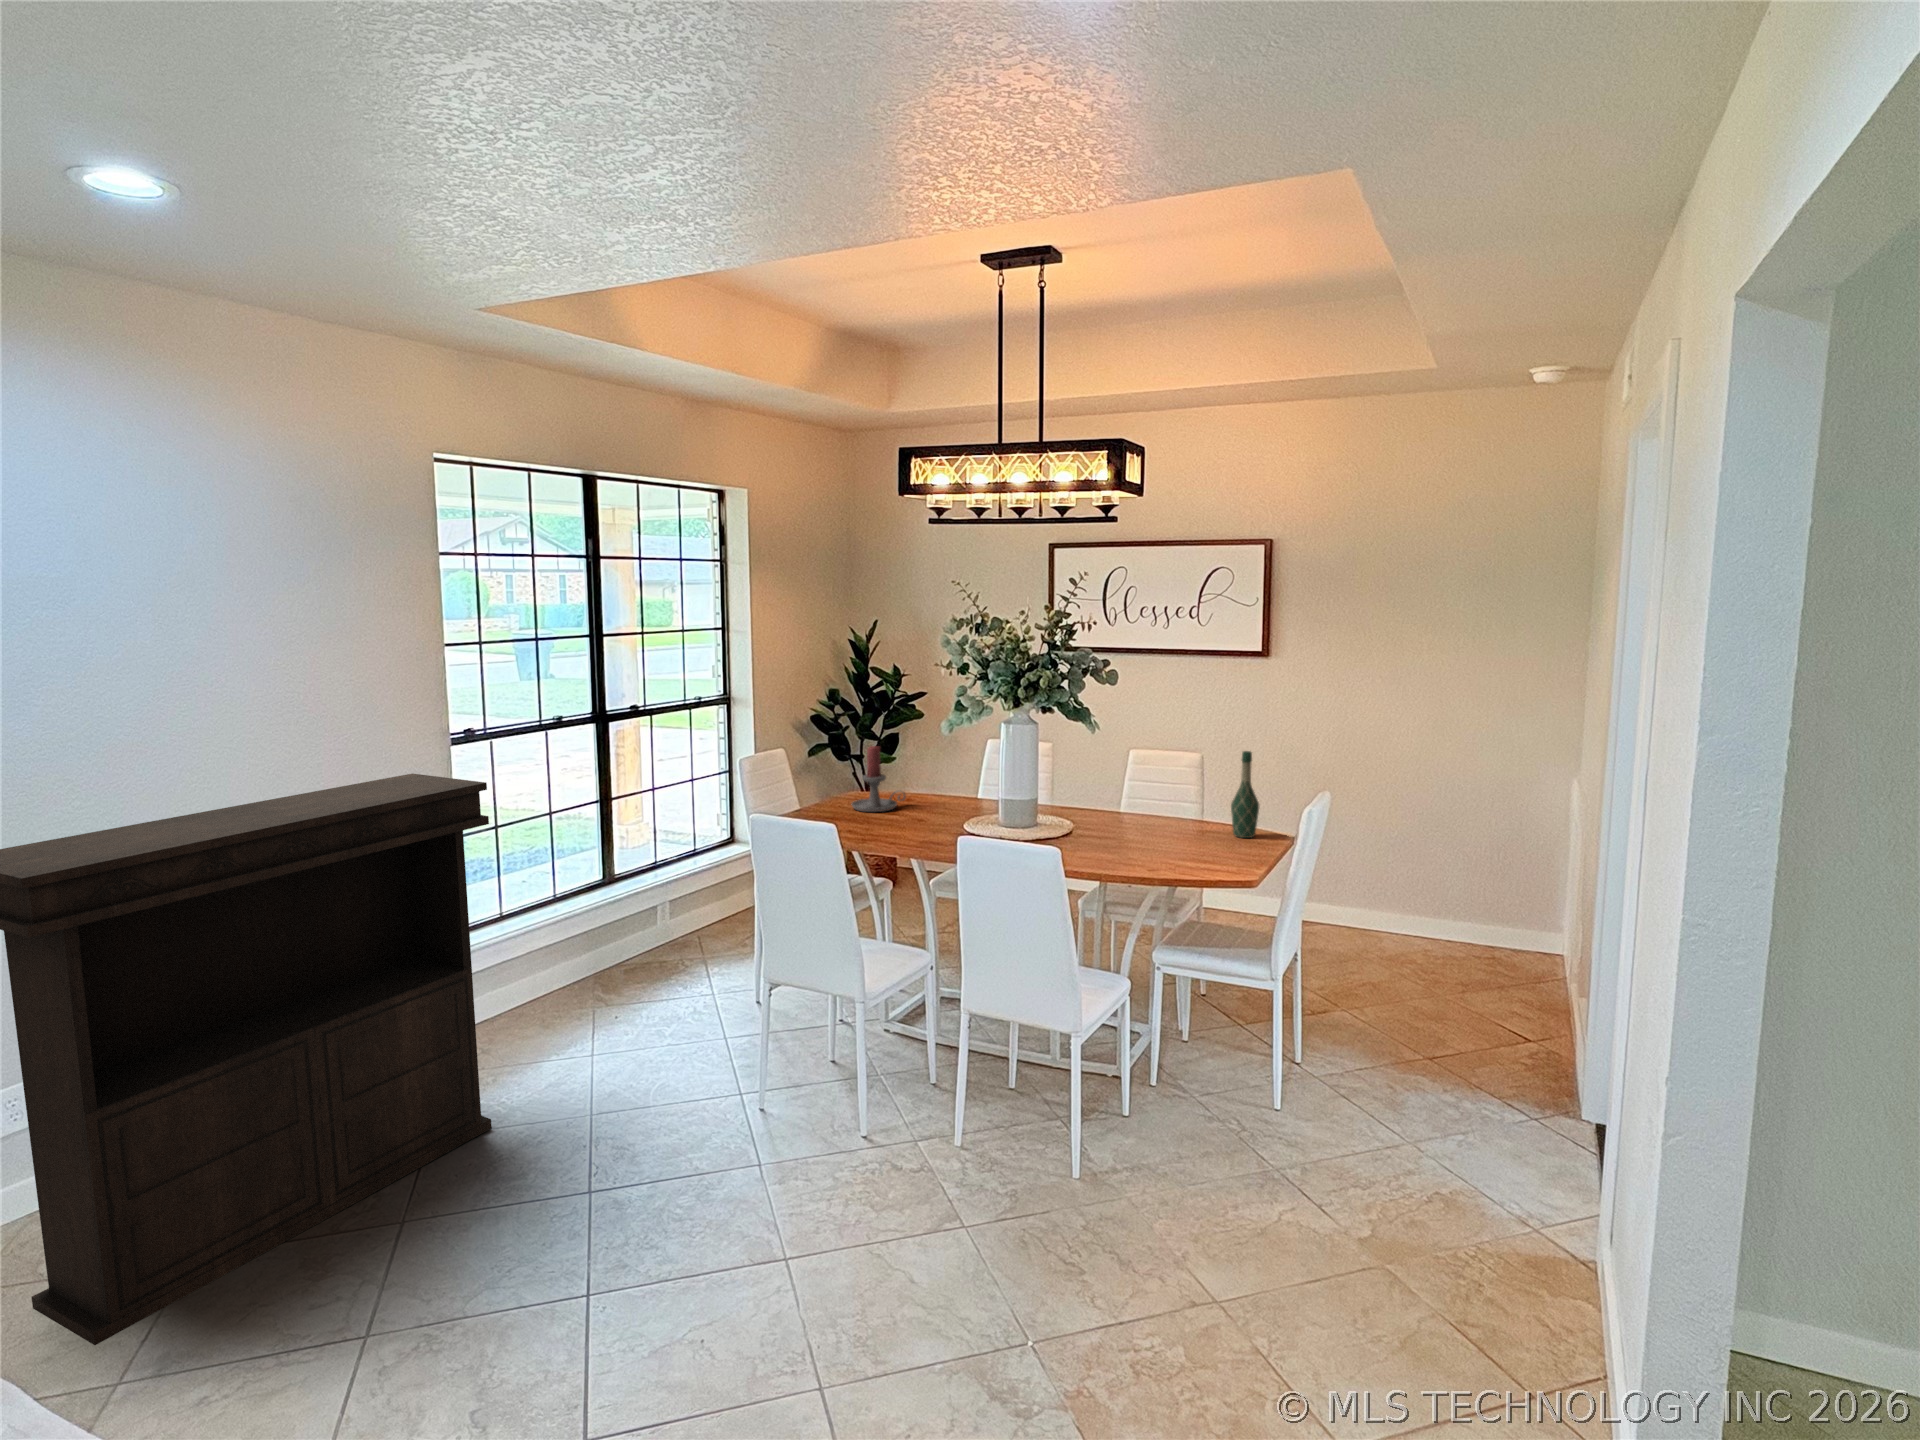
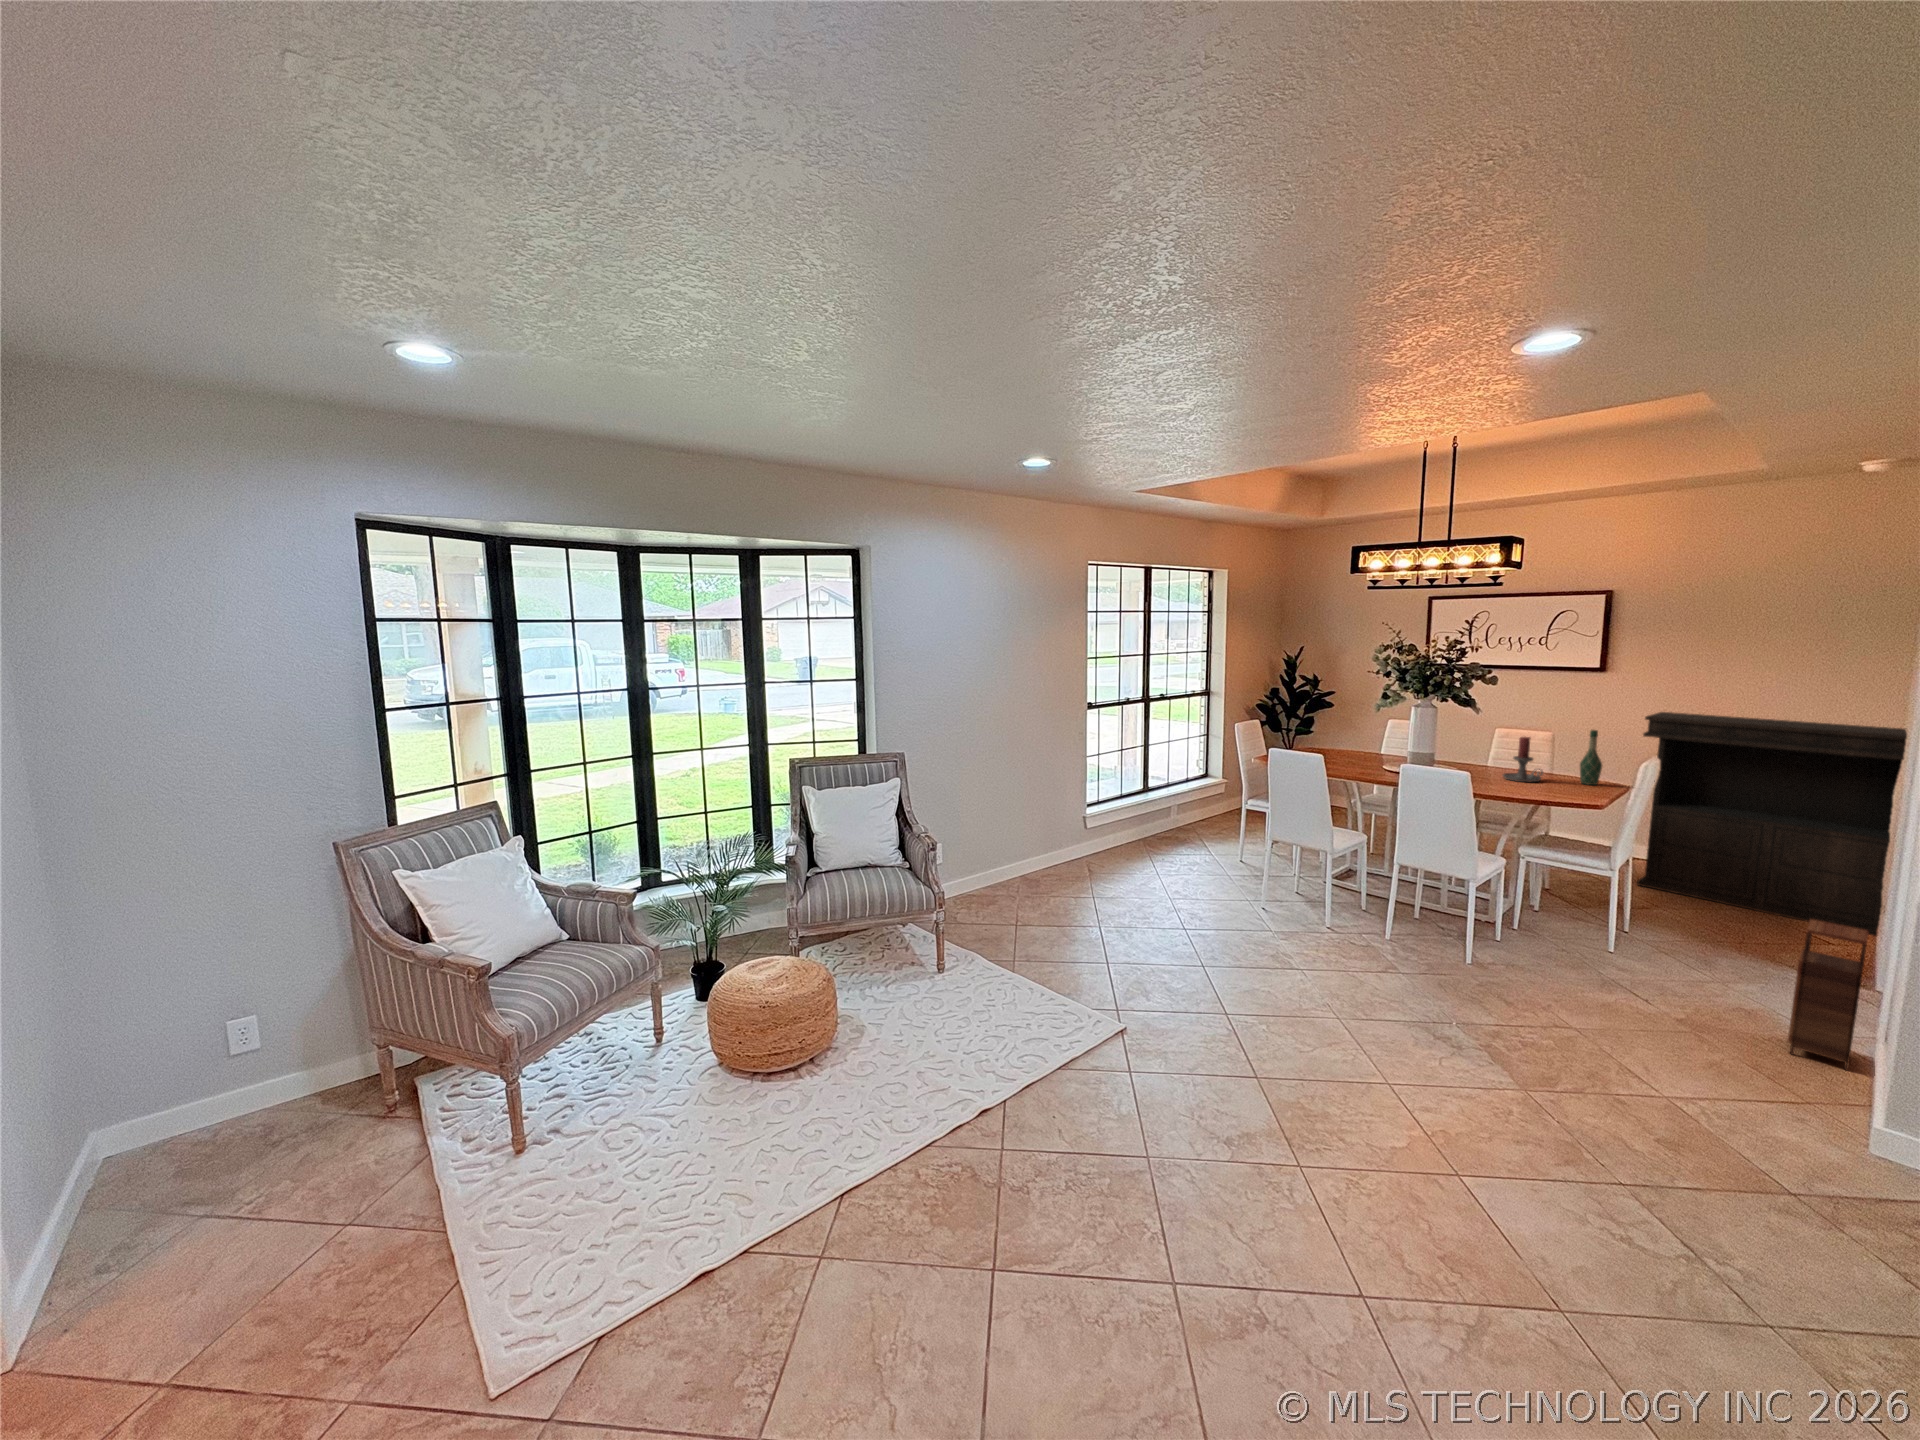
candle holder: present [852,746,906,812] -> present [1503,737,1543,782]
console table: present [0,774,492,1345] -> present [1637,712,1907,936]
storage cabinet: none [1508,1064,1602,1314] -> present [1788,919,1869,1070]

